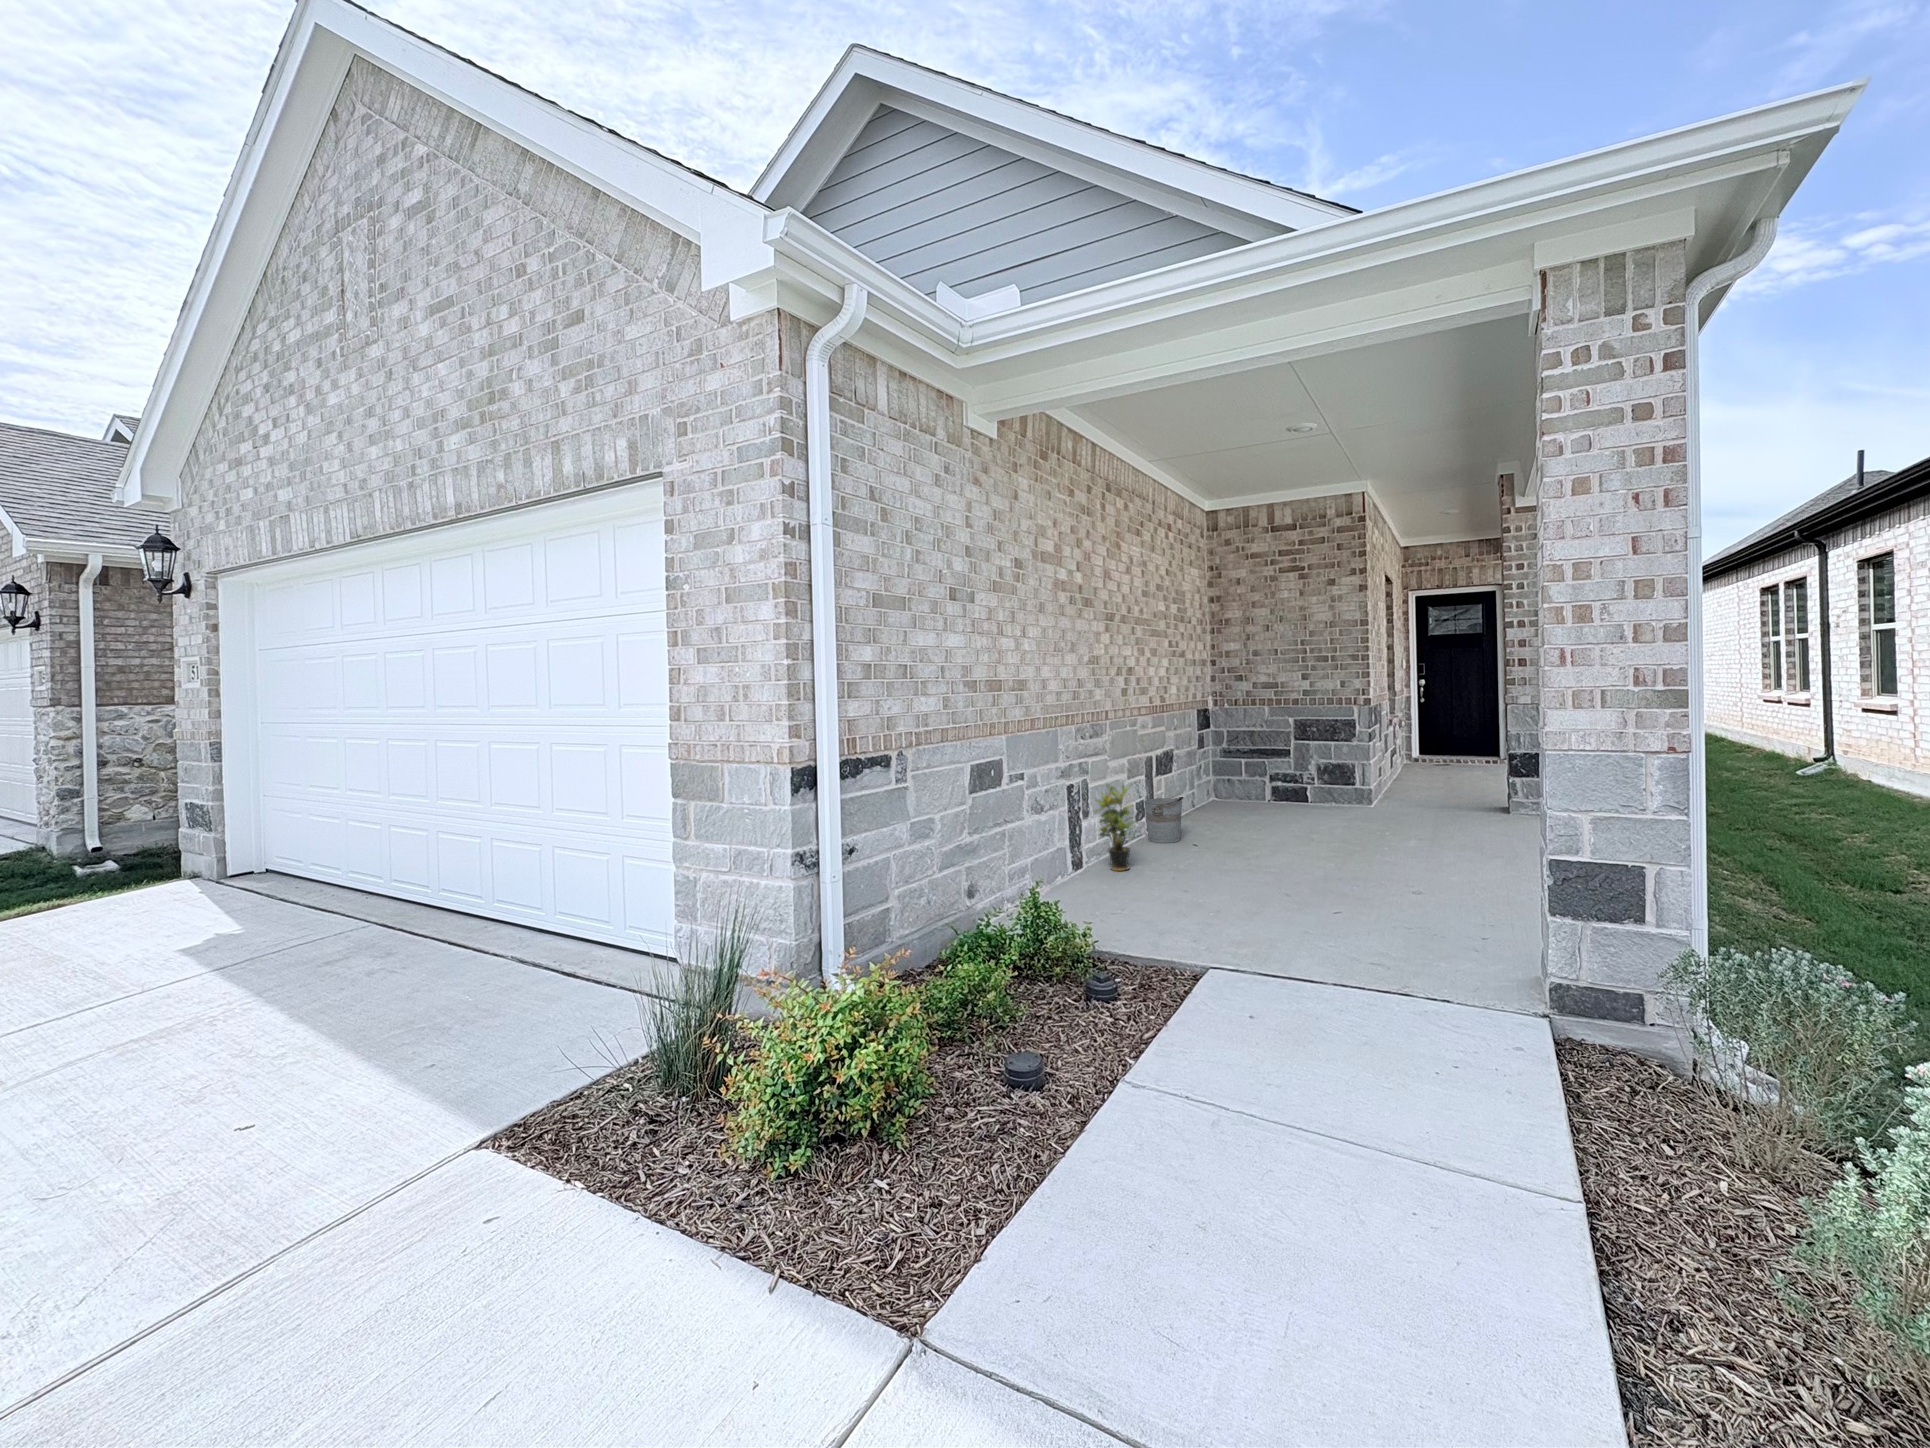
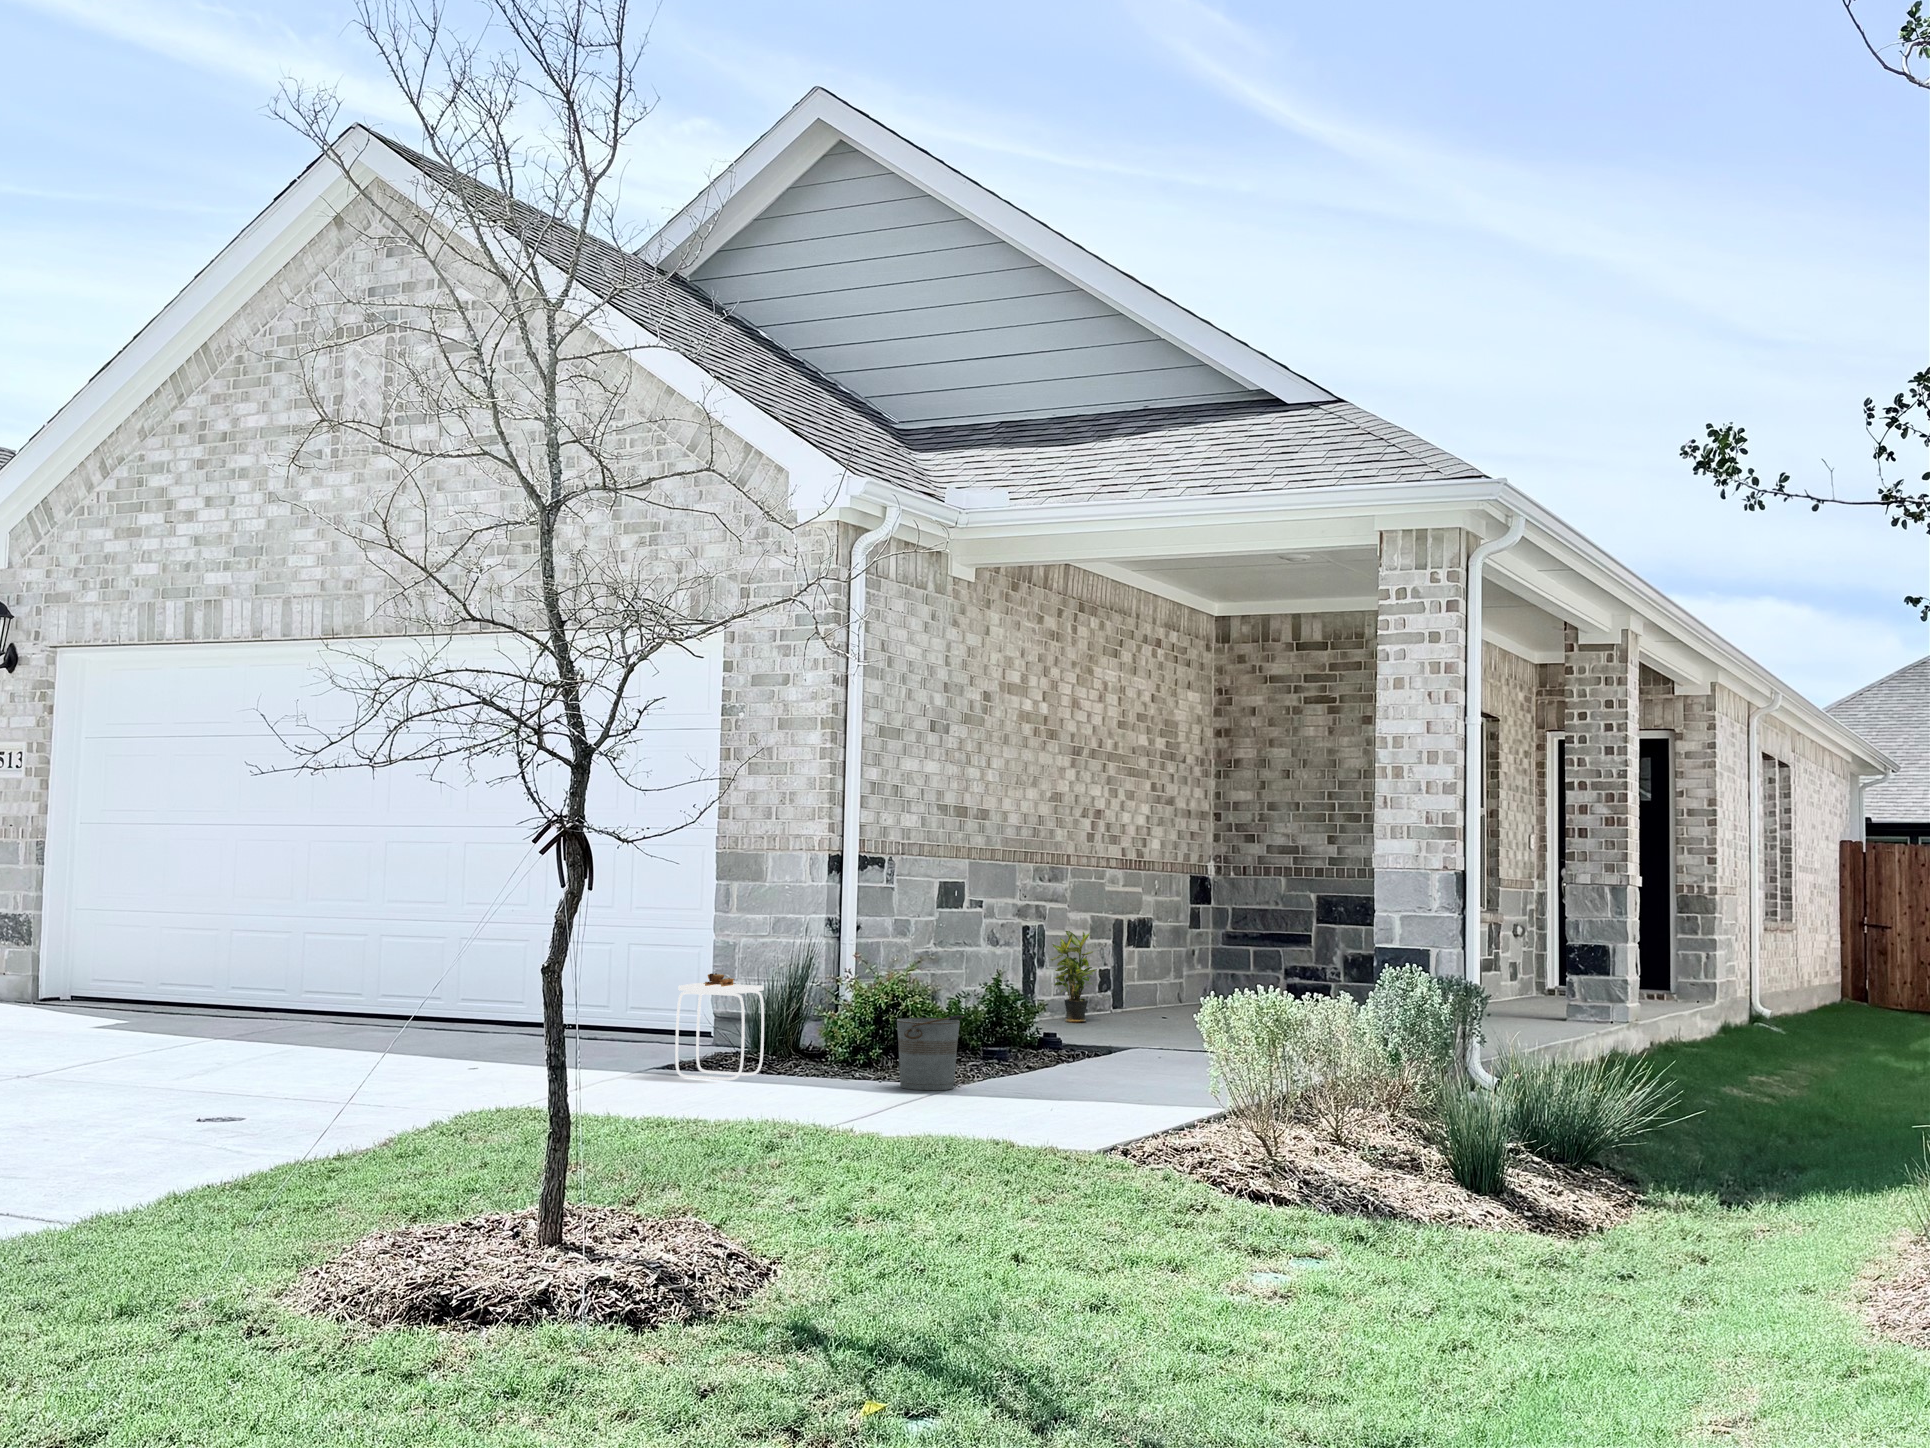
bucket: present [1145,797,1184,843] -> present [897,1015,964,1090]
side table: none [394,1048,588,1288] -> present [675,973,764,1080]

